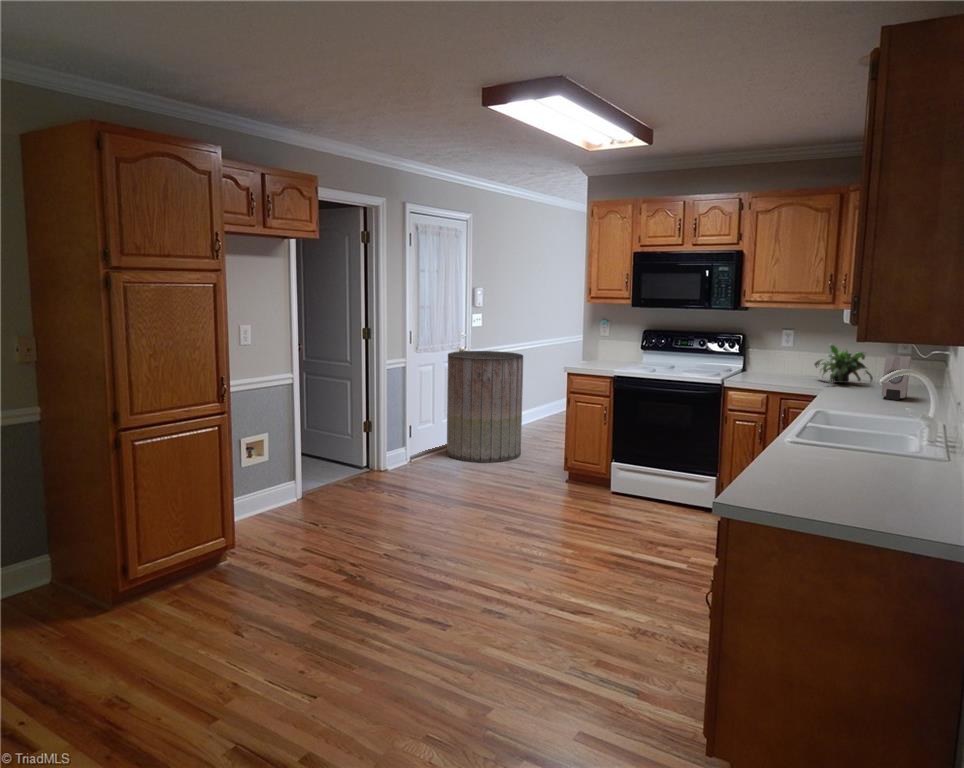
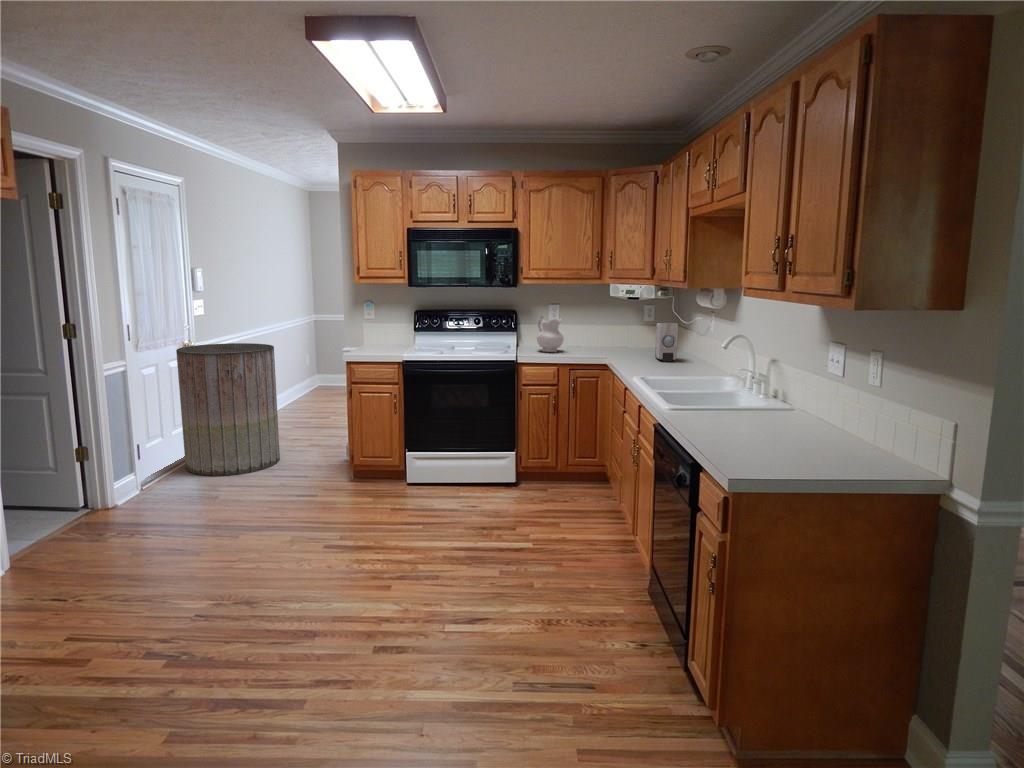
ceramic pitcher: none [755,341,786,380] -> present [537,316,564,352]
potted plant: present [815,344,873,383] -> none [584,316,632,351]

